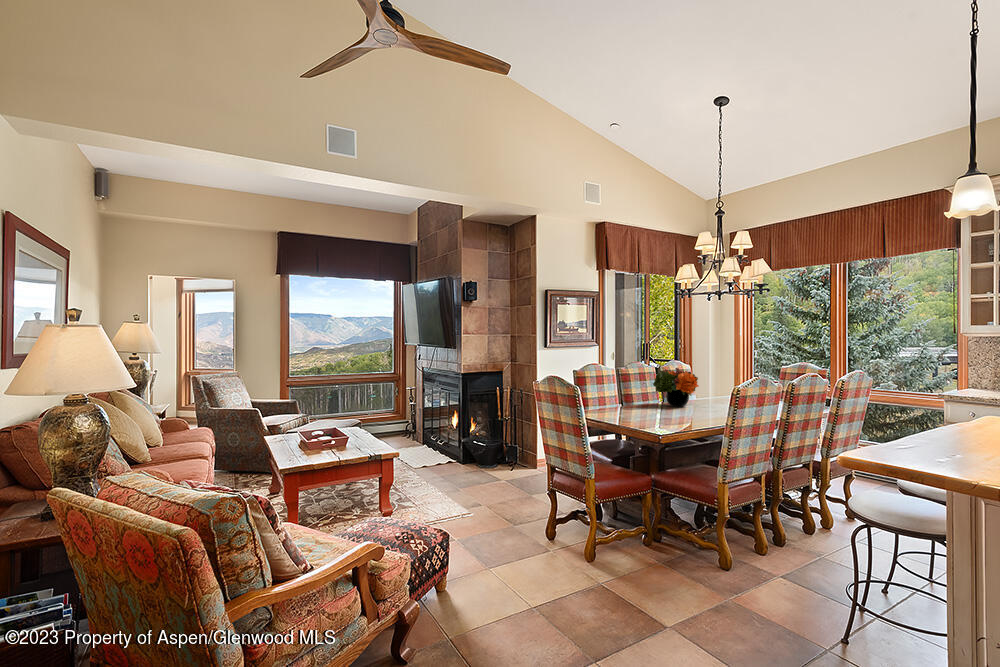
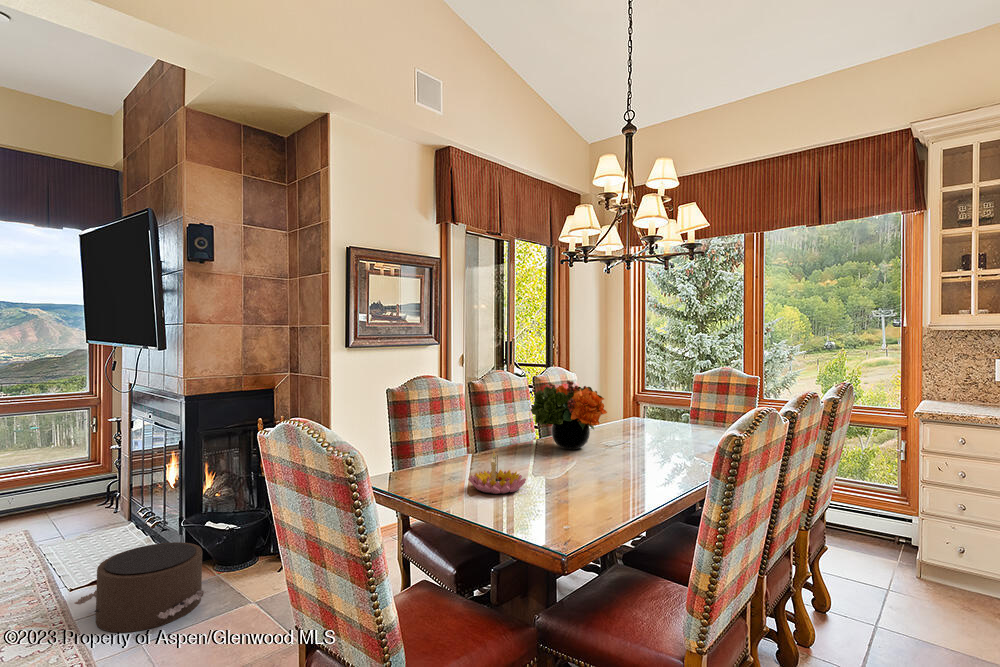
candle holder: none [615,399,644,419] -> present [468,451,526,494]
pouf: none [423,449,482,485] -> present [74,542,207,632]

